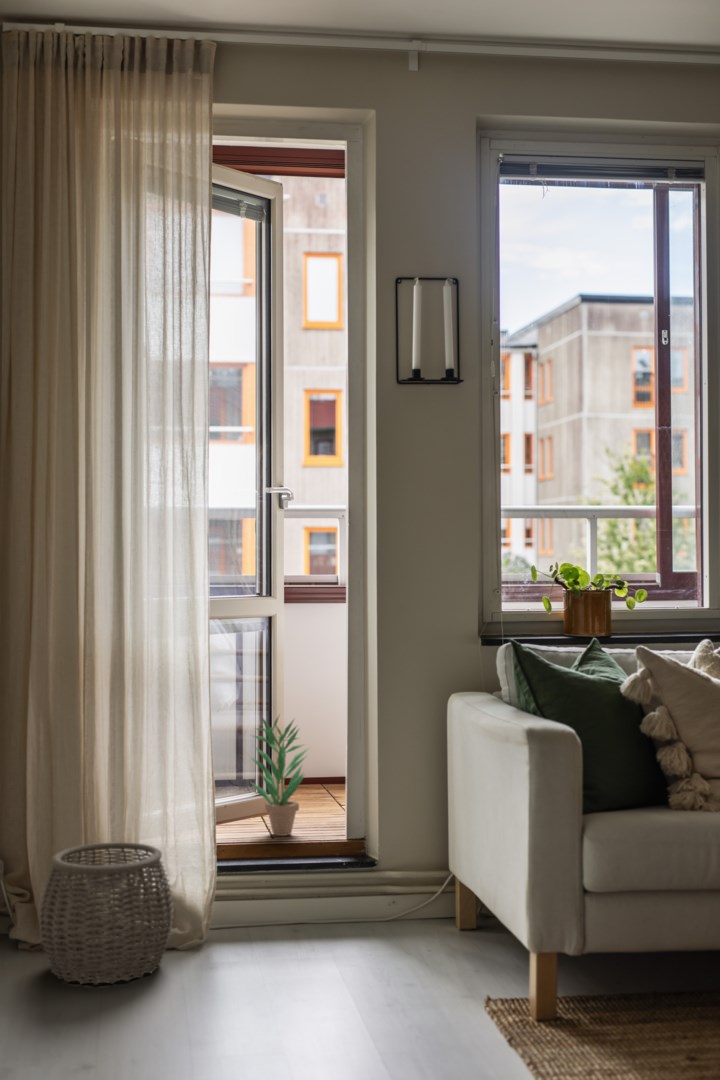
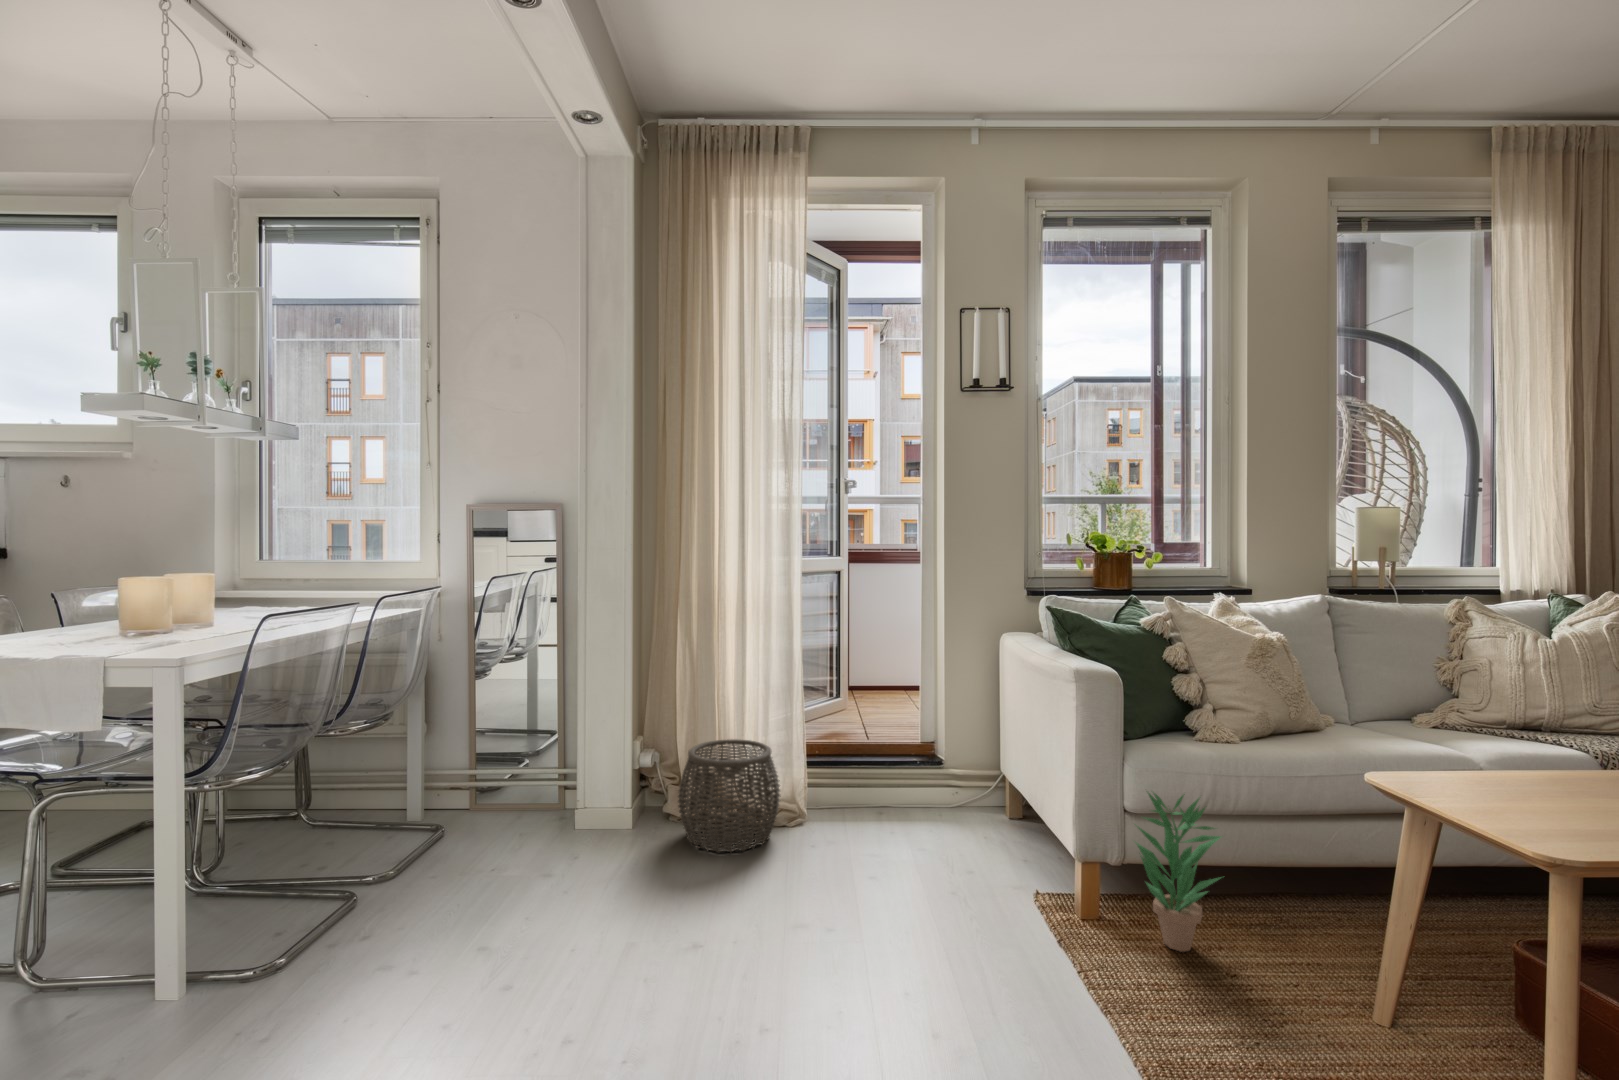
potted plant: present [251,718,307,836] -> present [1135,793,1221,952]

